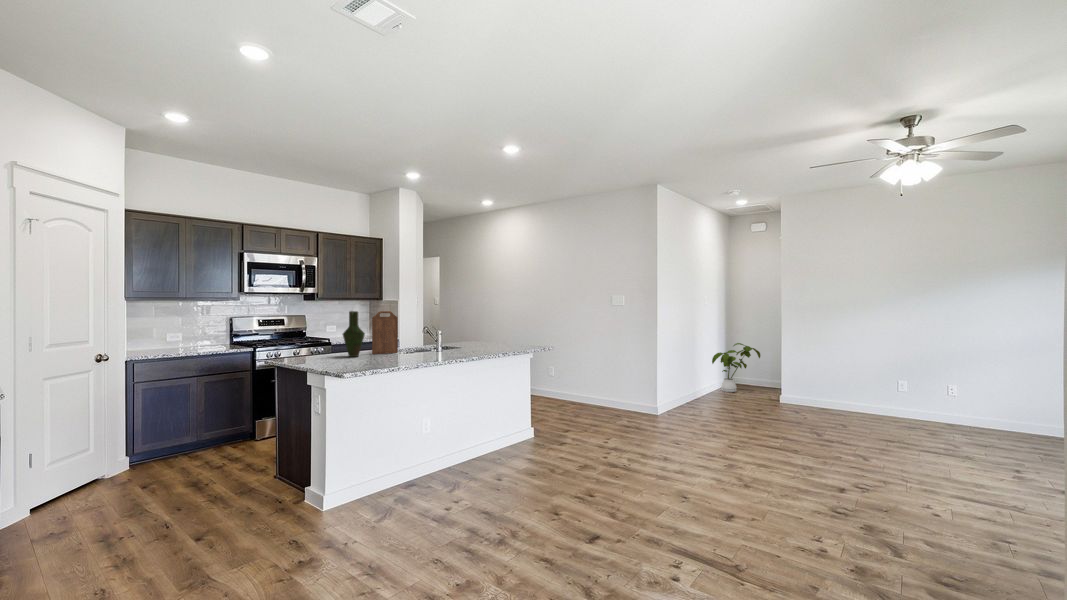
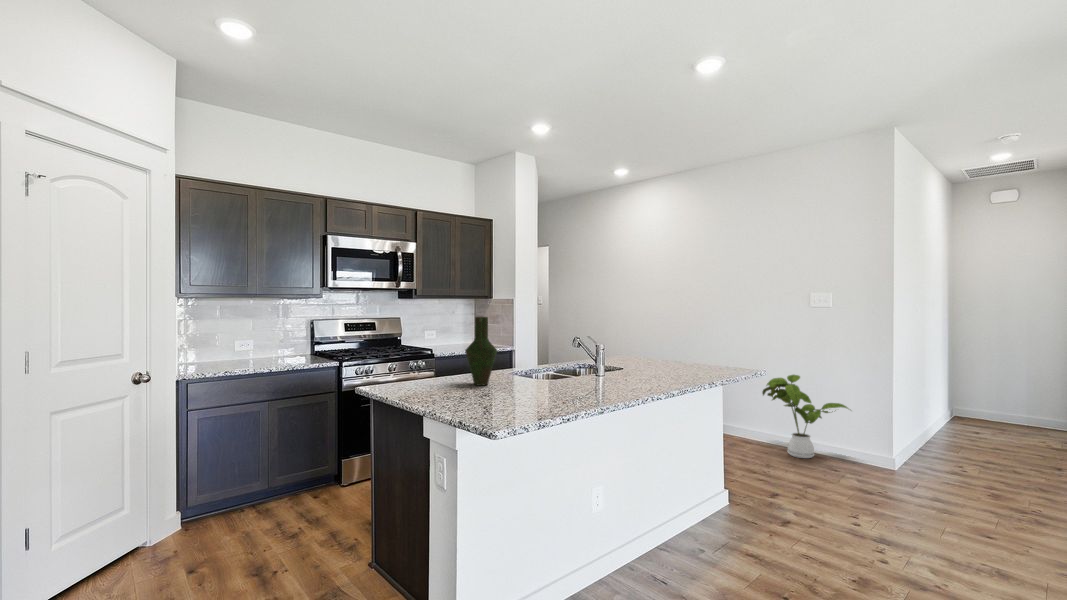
cutting board: present [372,311,398,354] -> none [503,316,539,379]
house plant: present [712,343,760,392] -> present [762,375,848,458]

